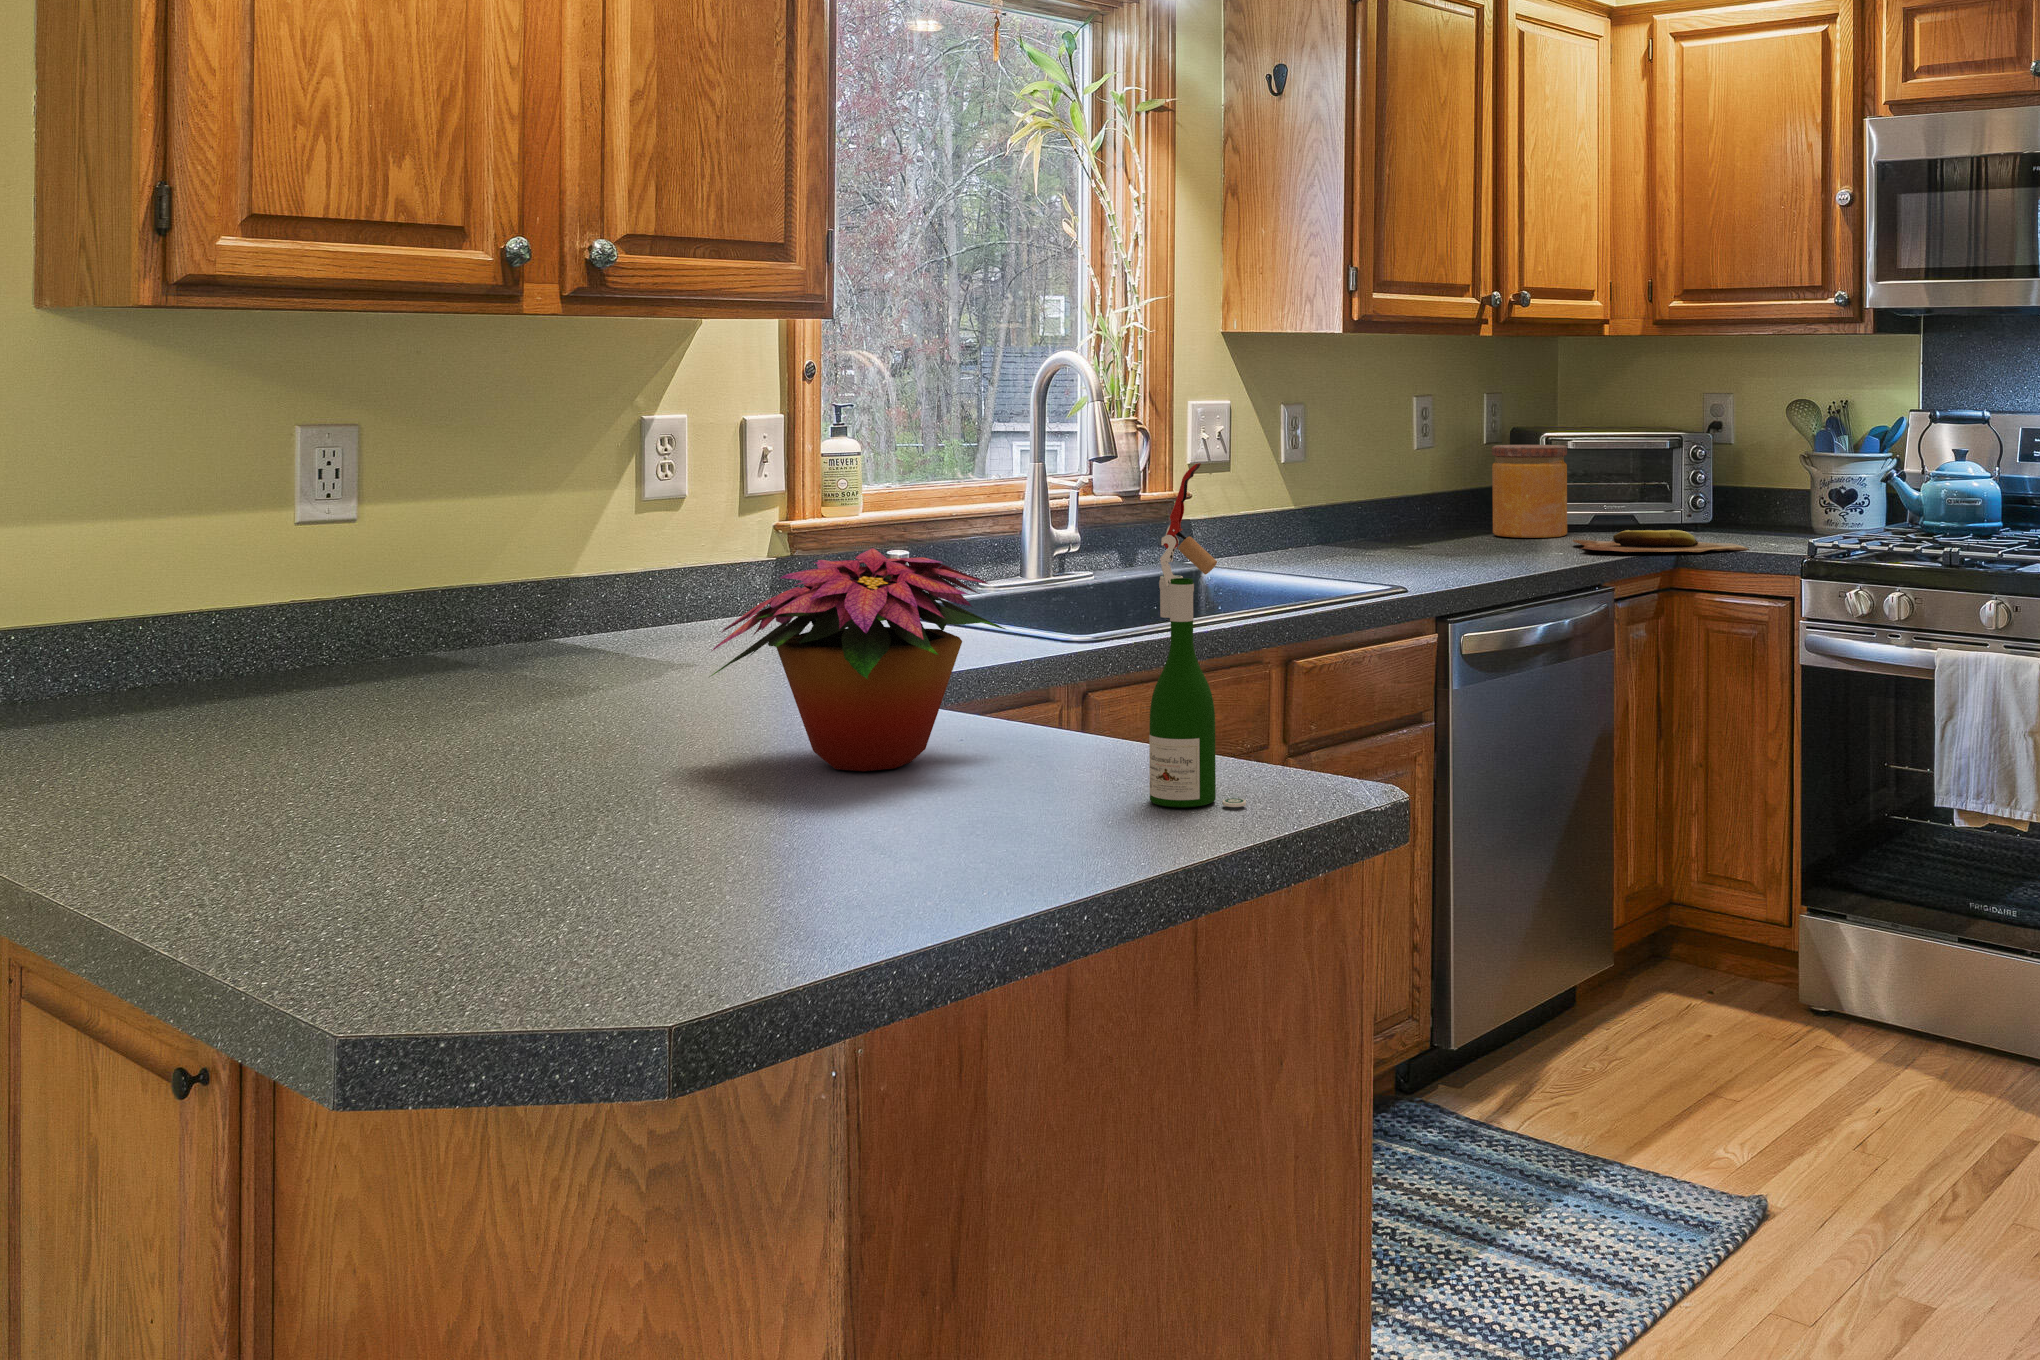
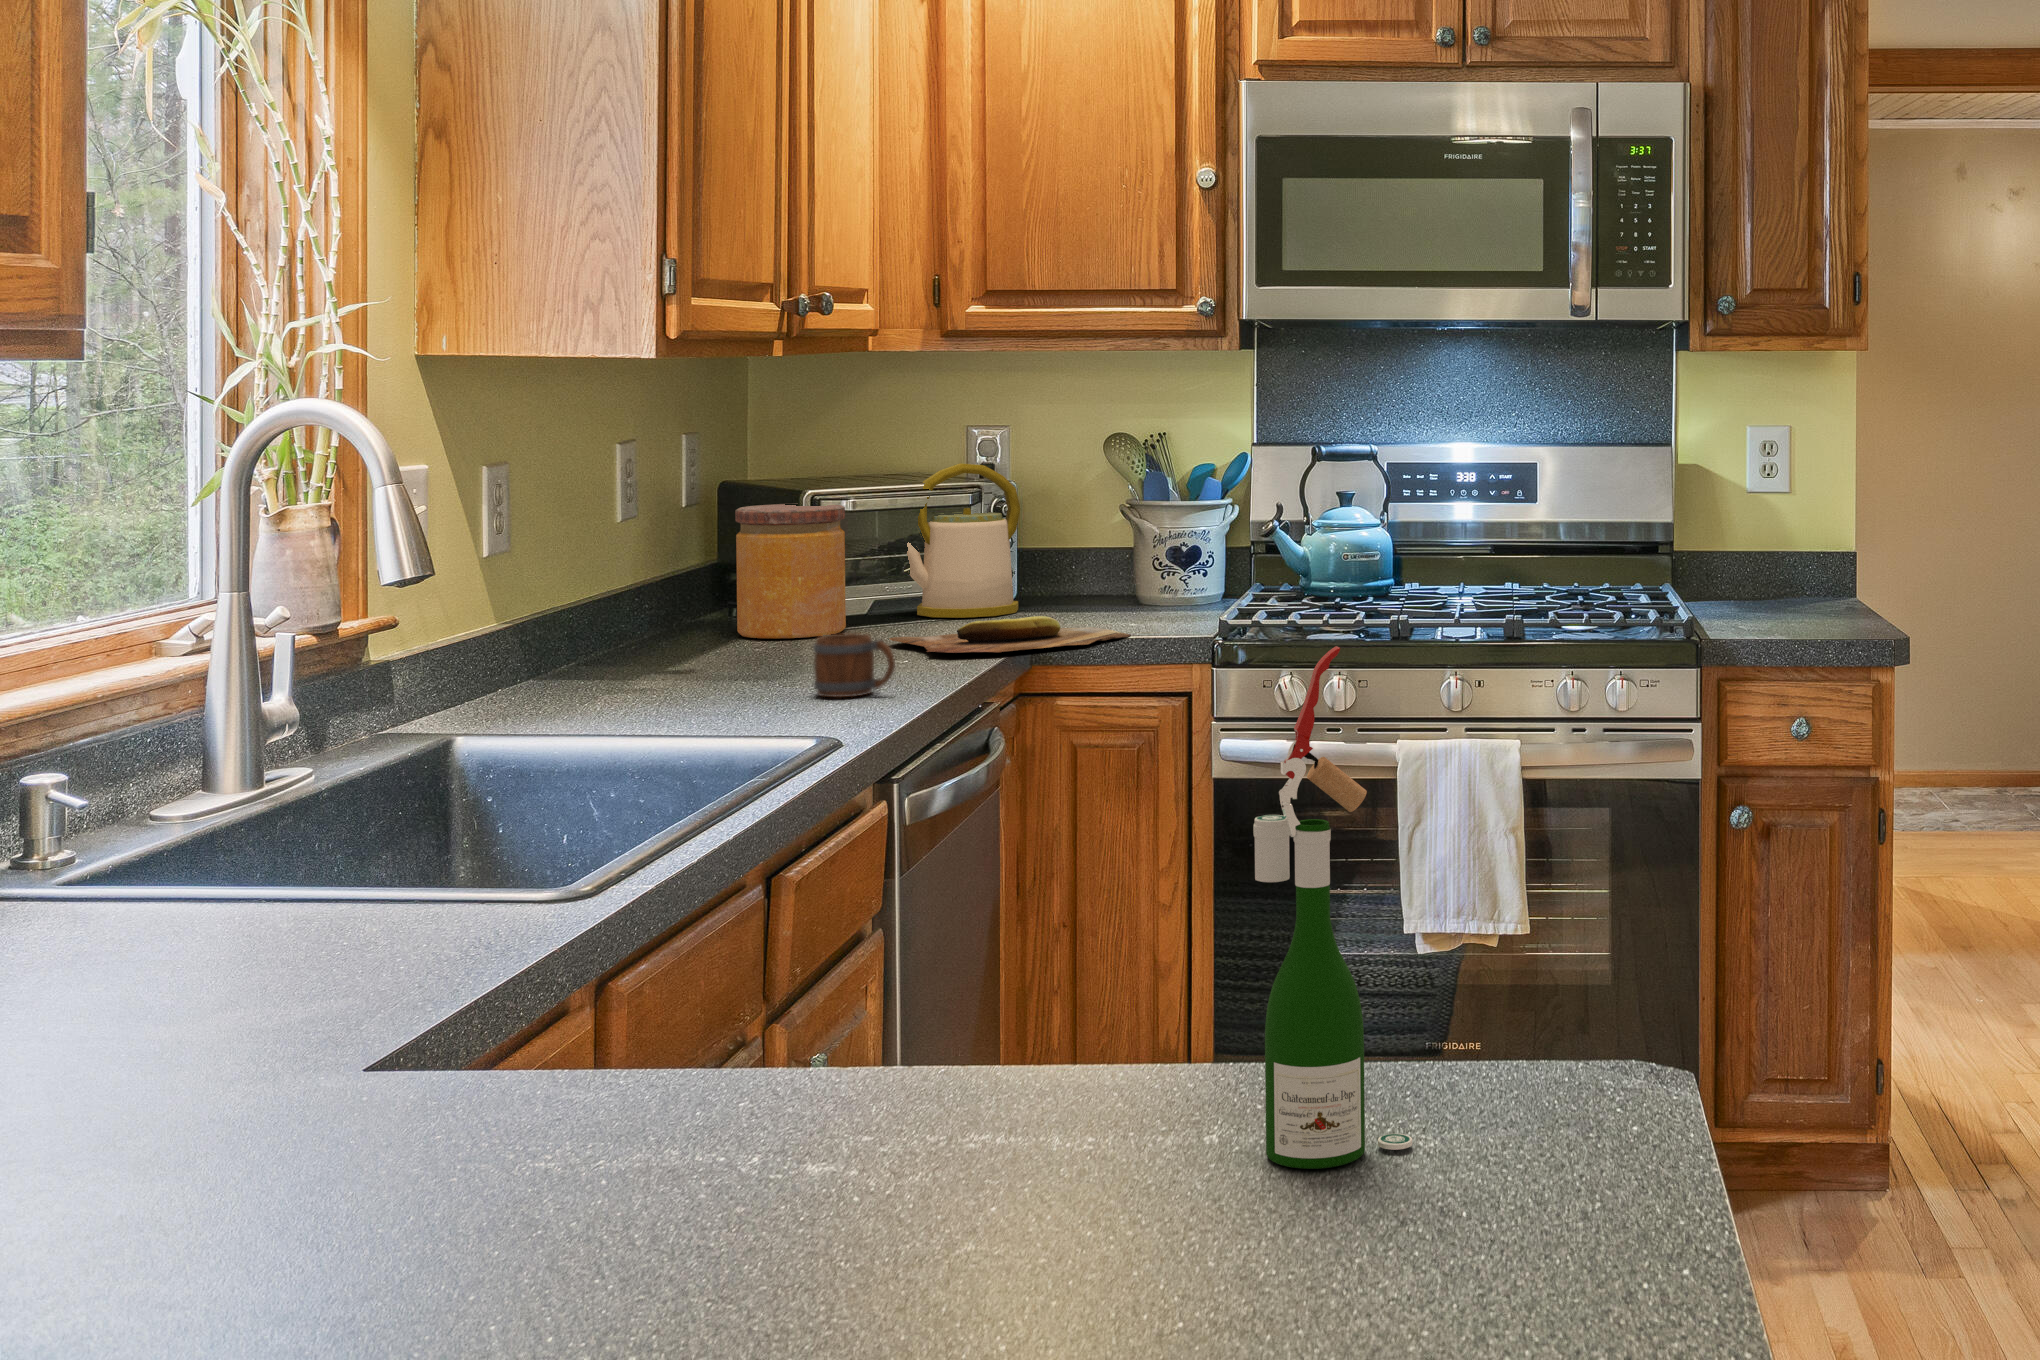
kettle: none [1615,420,1708,533] -> present [907,463,1020,618]
mug: none [1461,526,1510,569] -> present [813,633,895,697]
flower arrangement: present [711,548,1006,771] -> none [396,816,955,1219]

